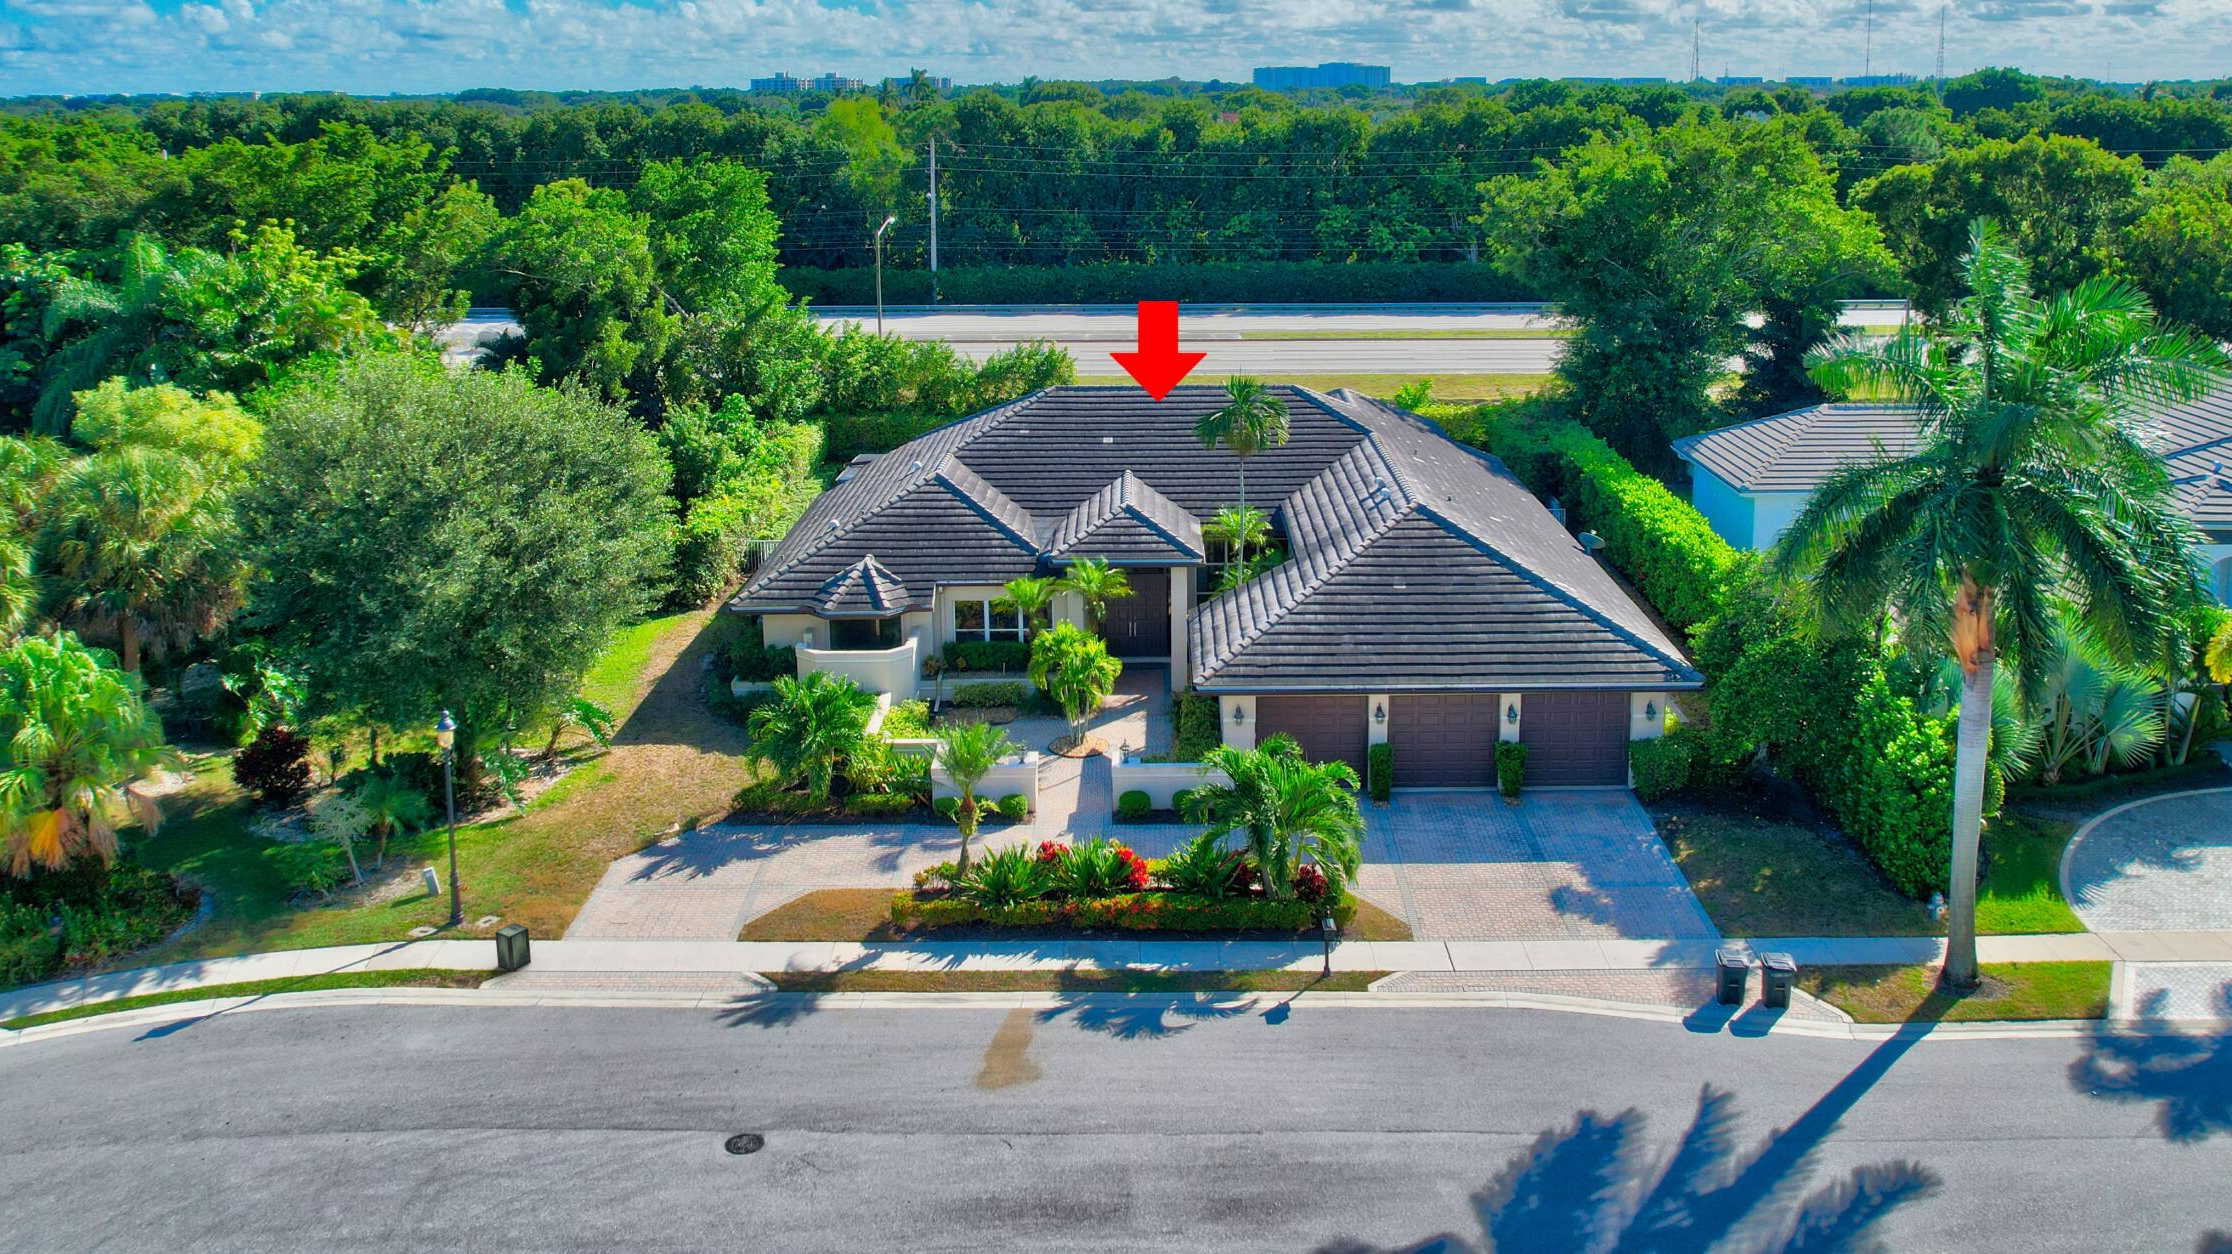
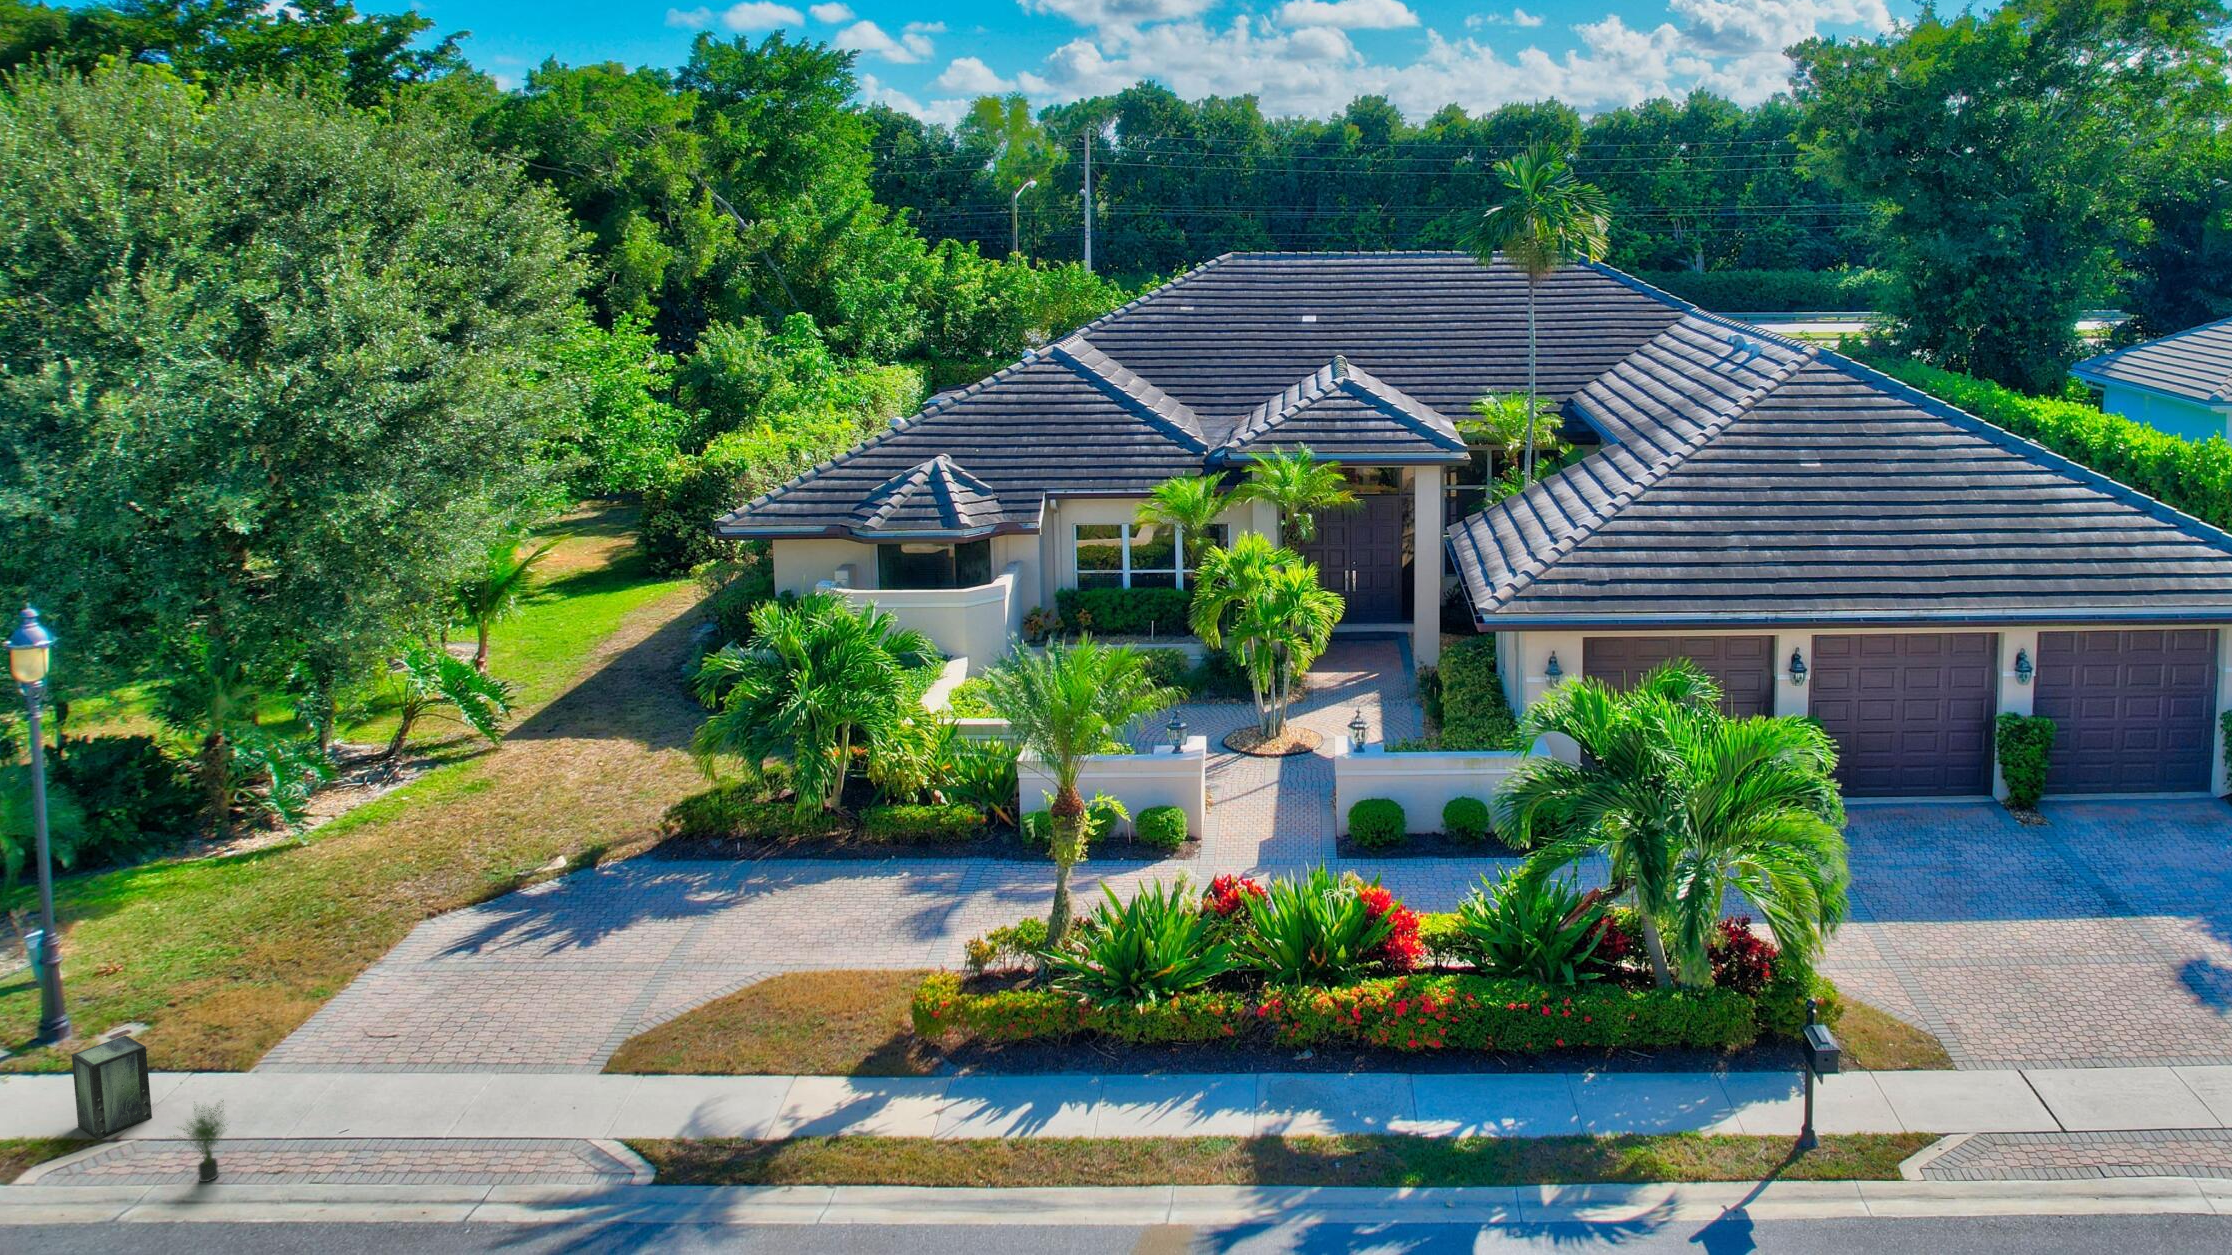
potted plant: none [557,951,586,990] -> present [179,1100,228,1182]

